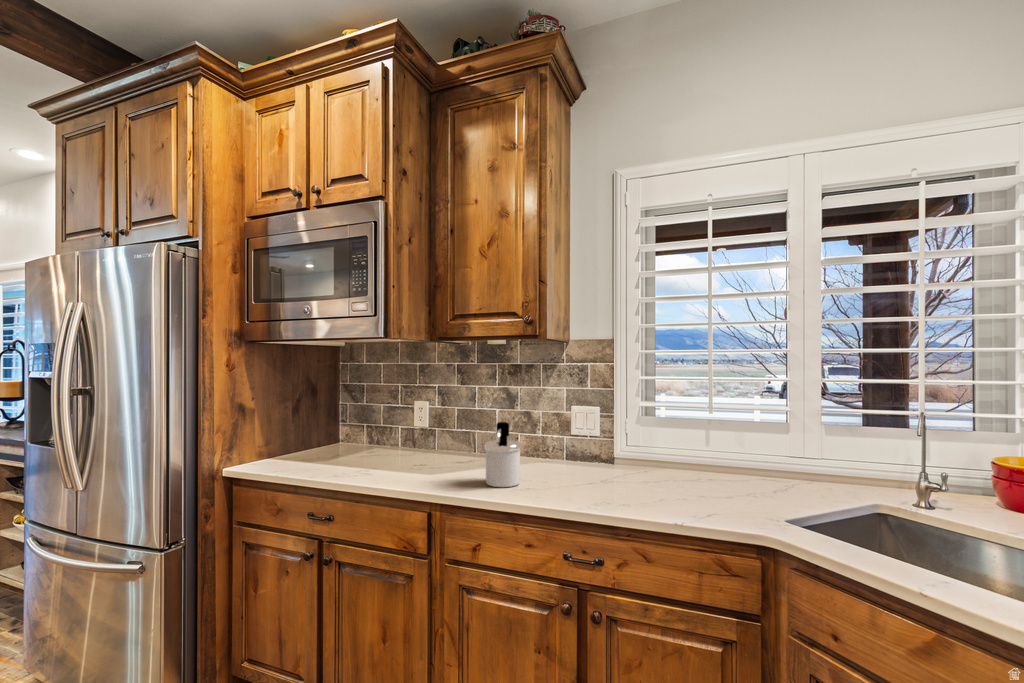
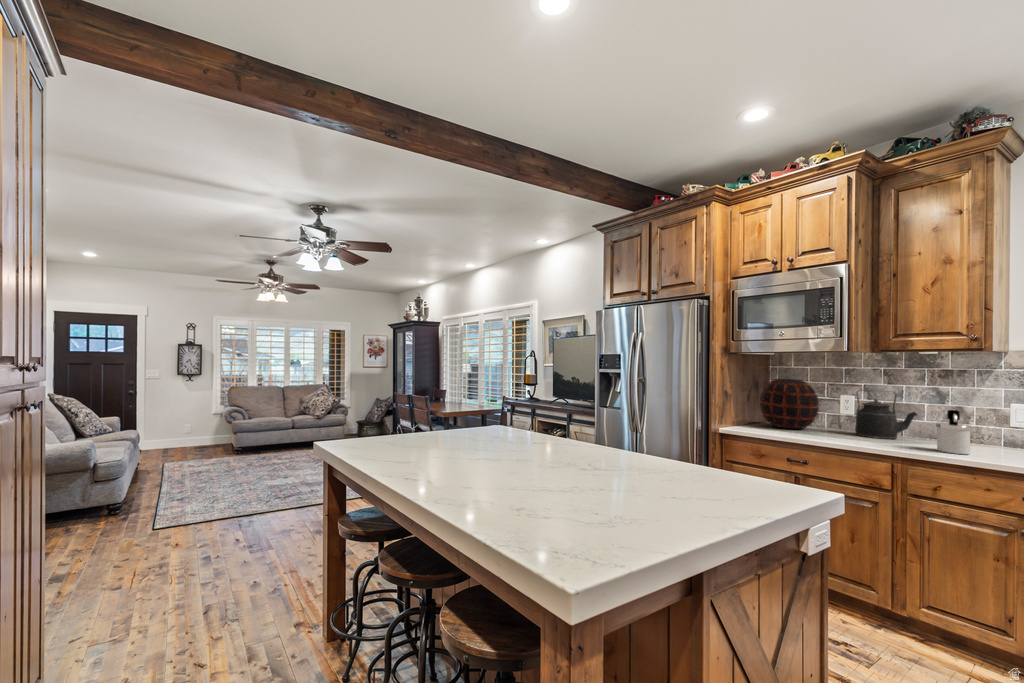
decorative vase: none [283,386,368,467] -> present [760,379,819,429]
kettle: none [413,396,483,468] -> present [855,390,917,439]

